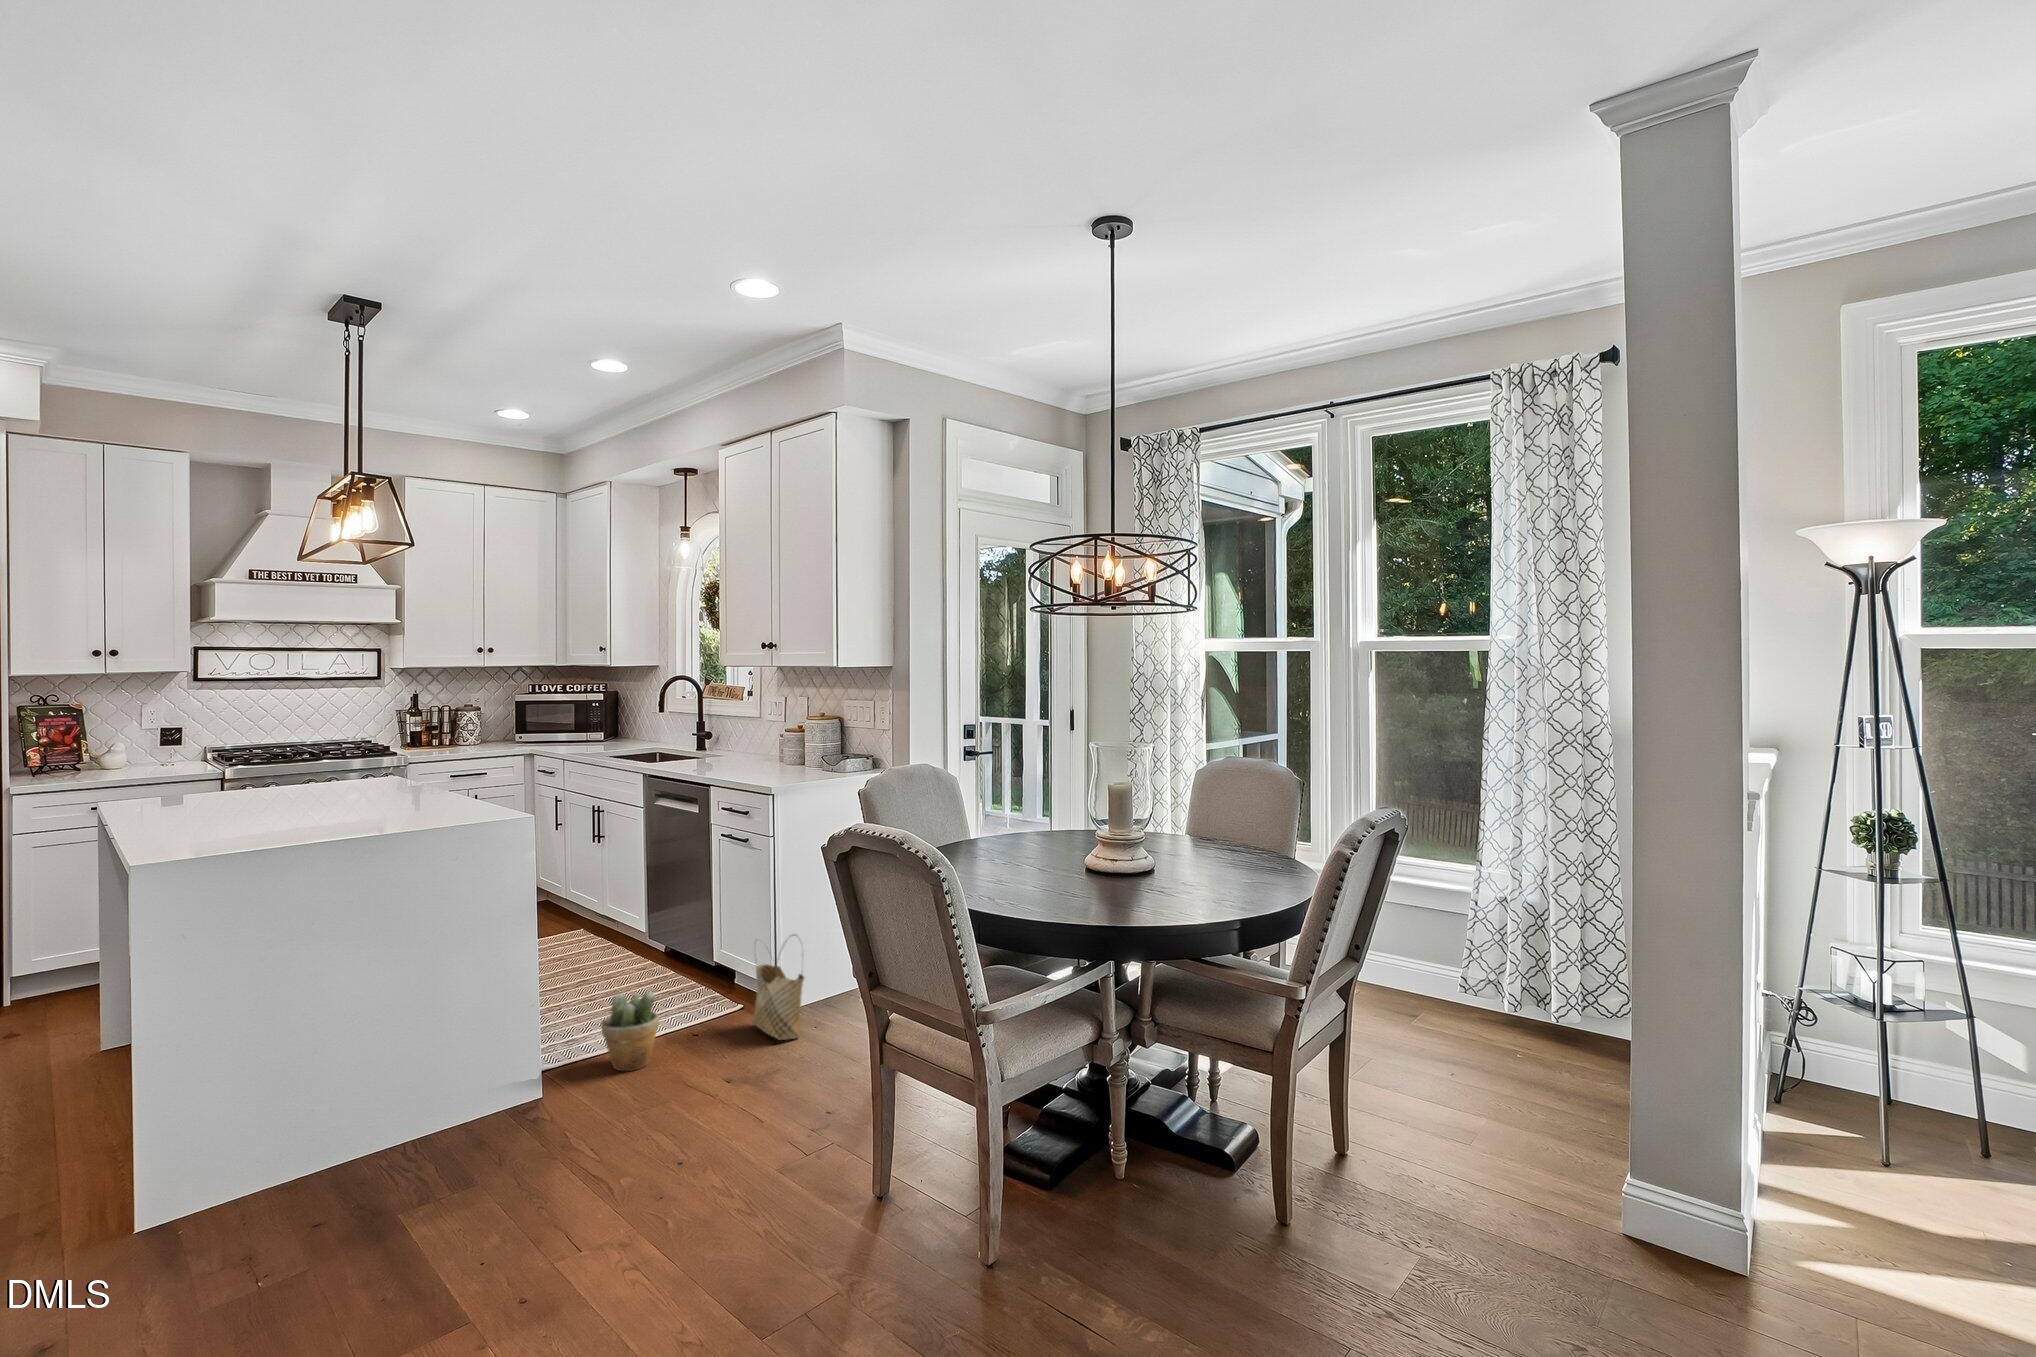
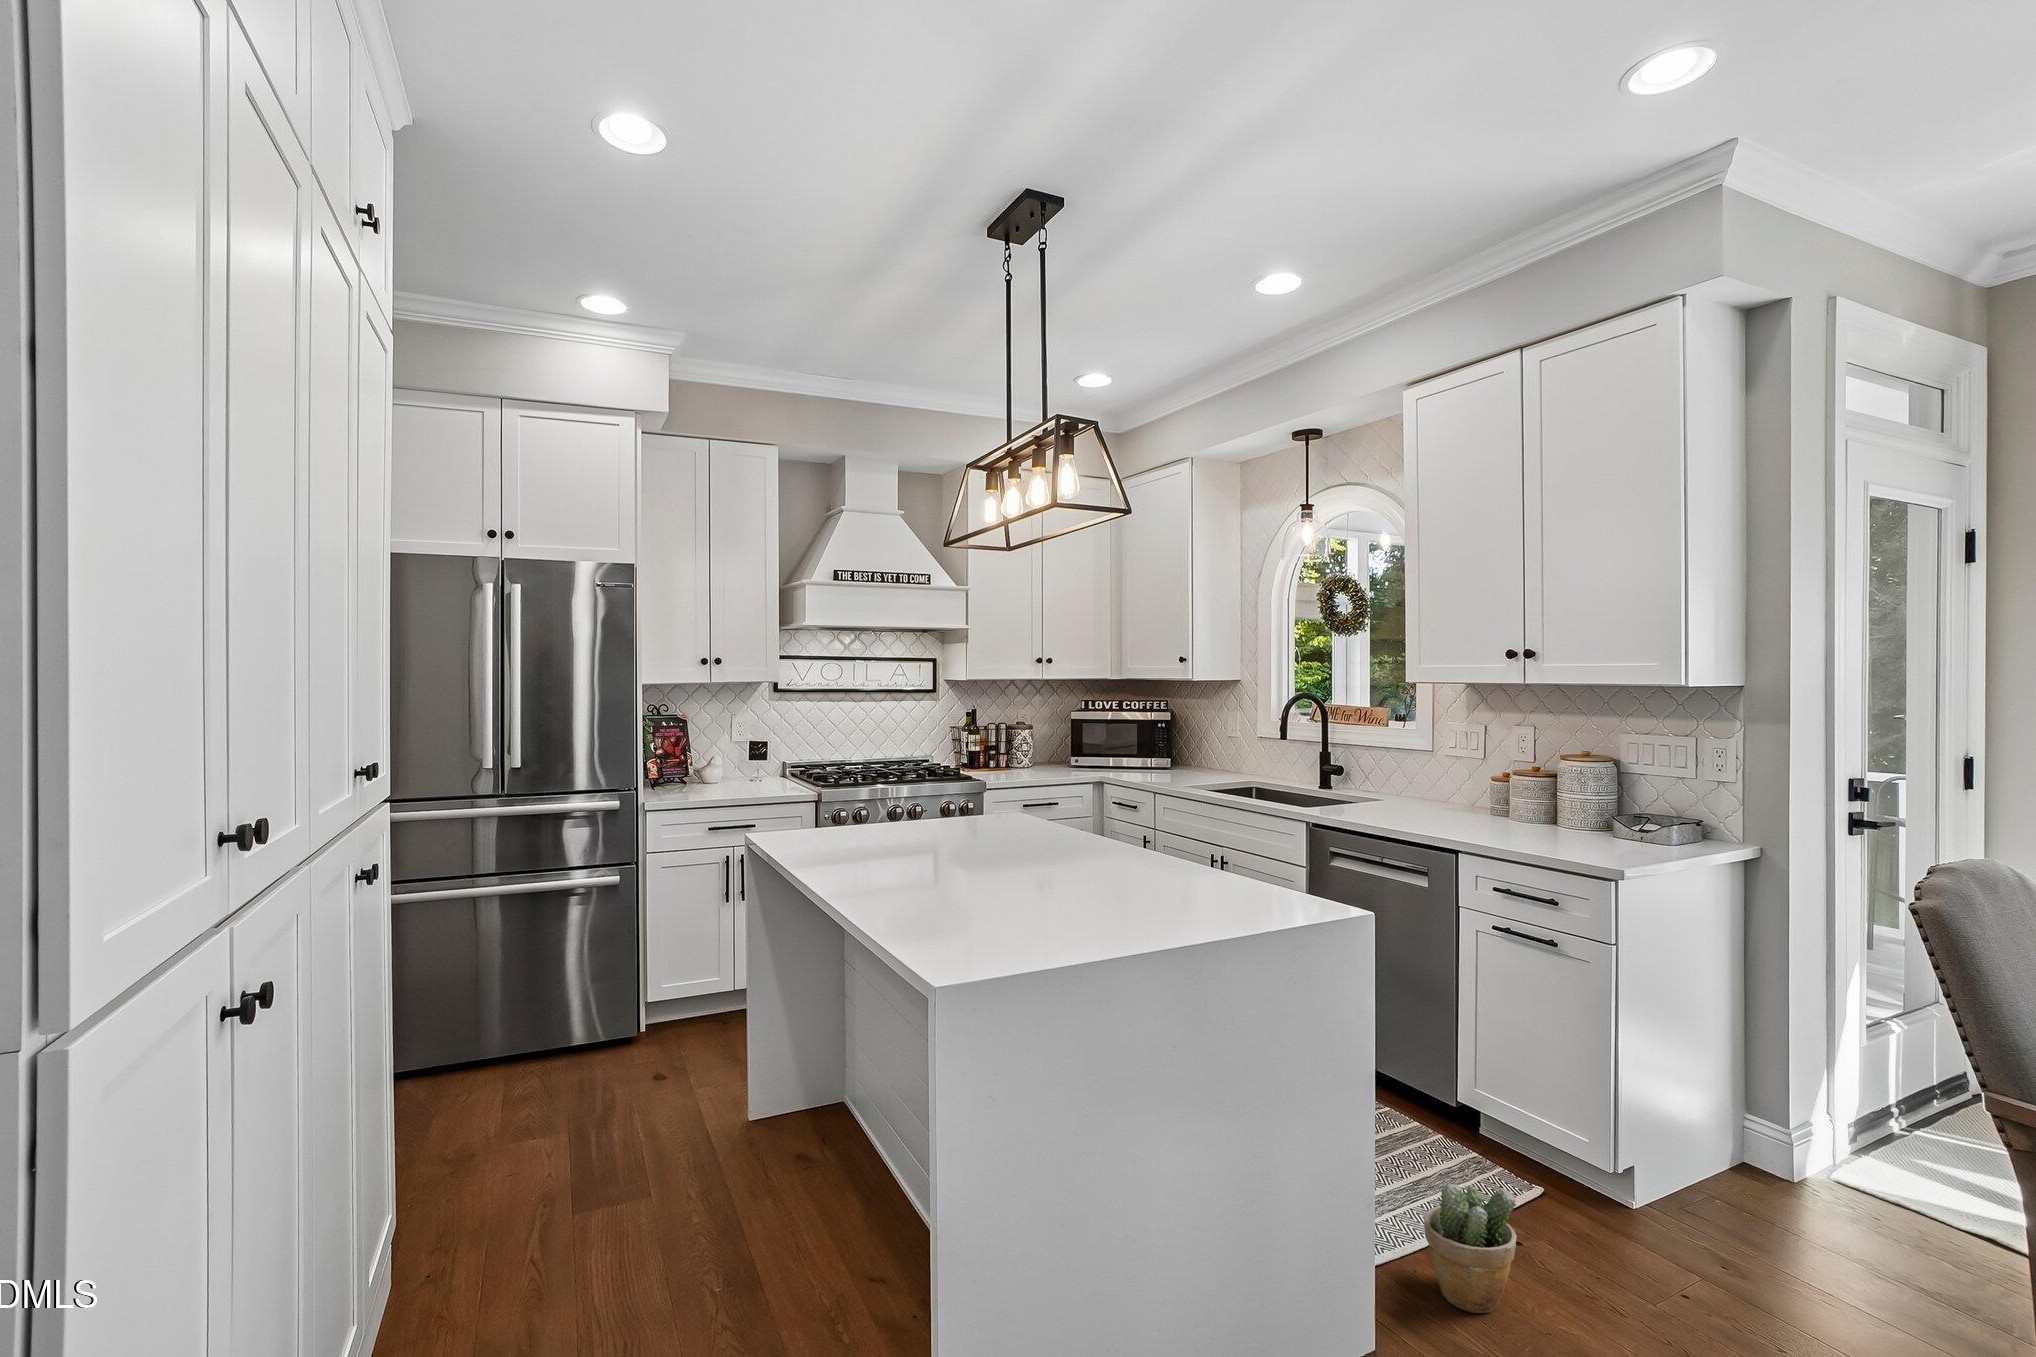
woven basket: present [752,940,804,1040] -> none [1605,1107,1730,1289]

